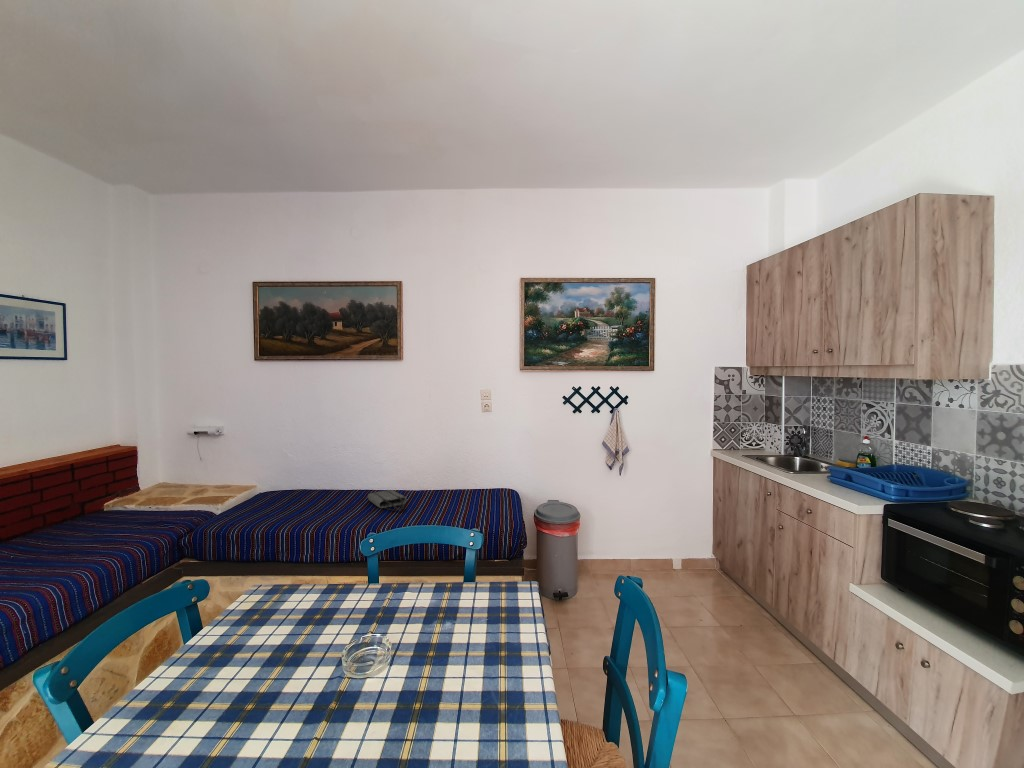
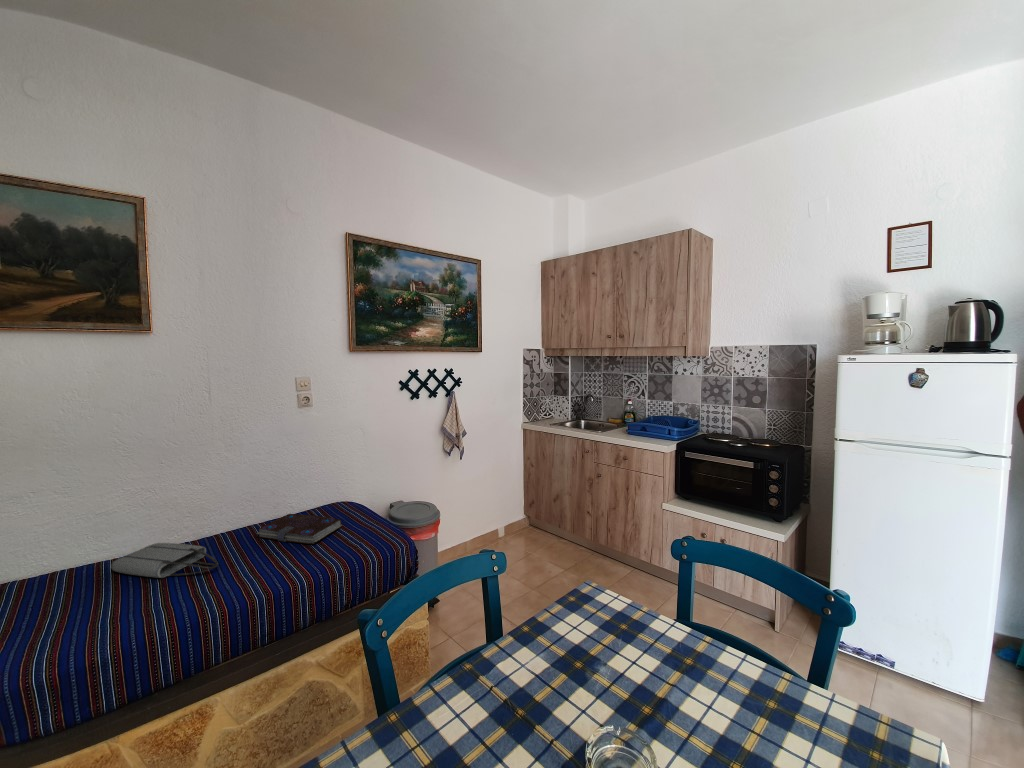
book: none [436,491,484,513] -> present [257,514,342,544]

